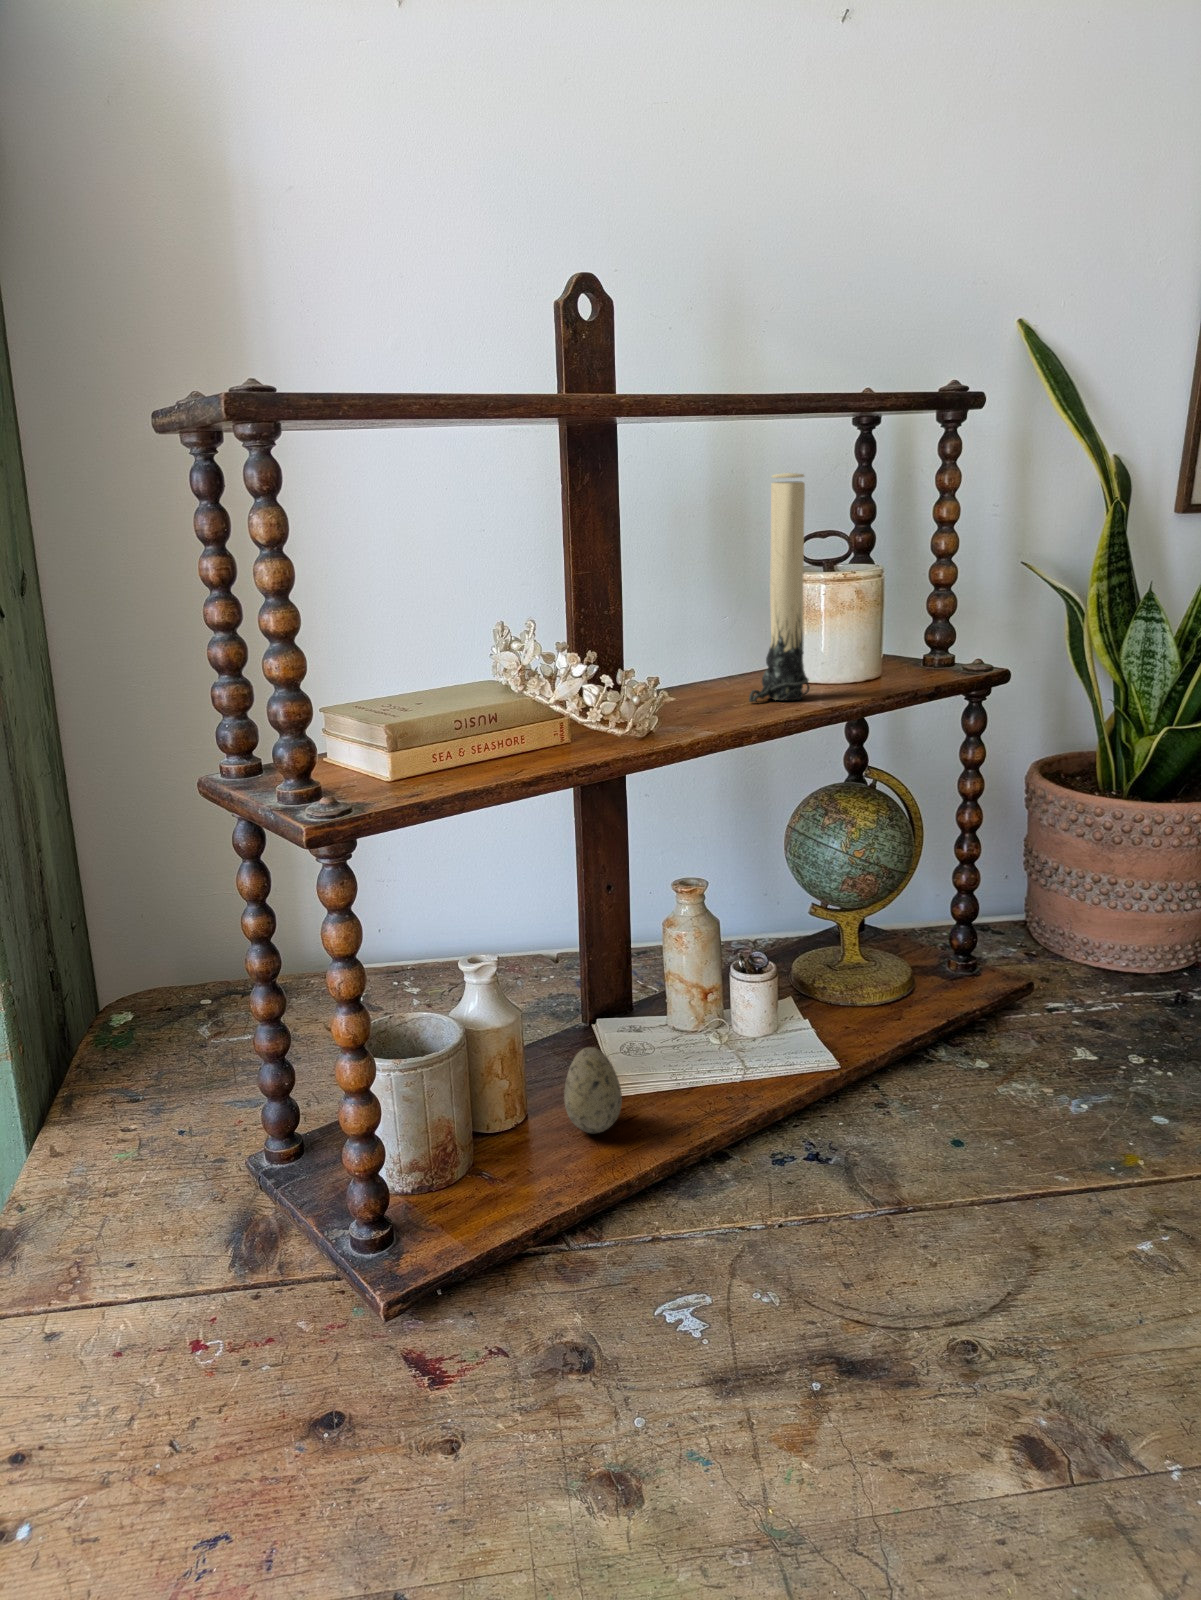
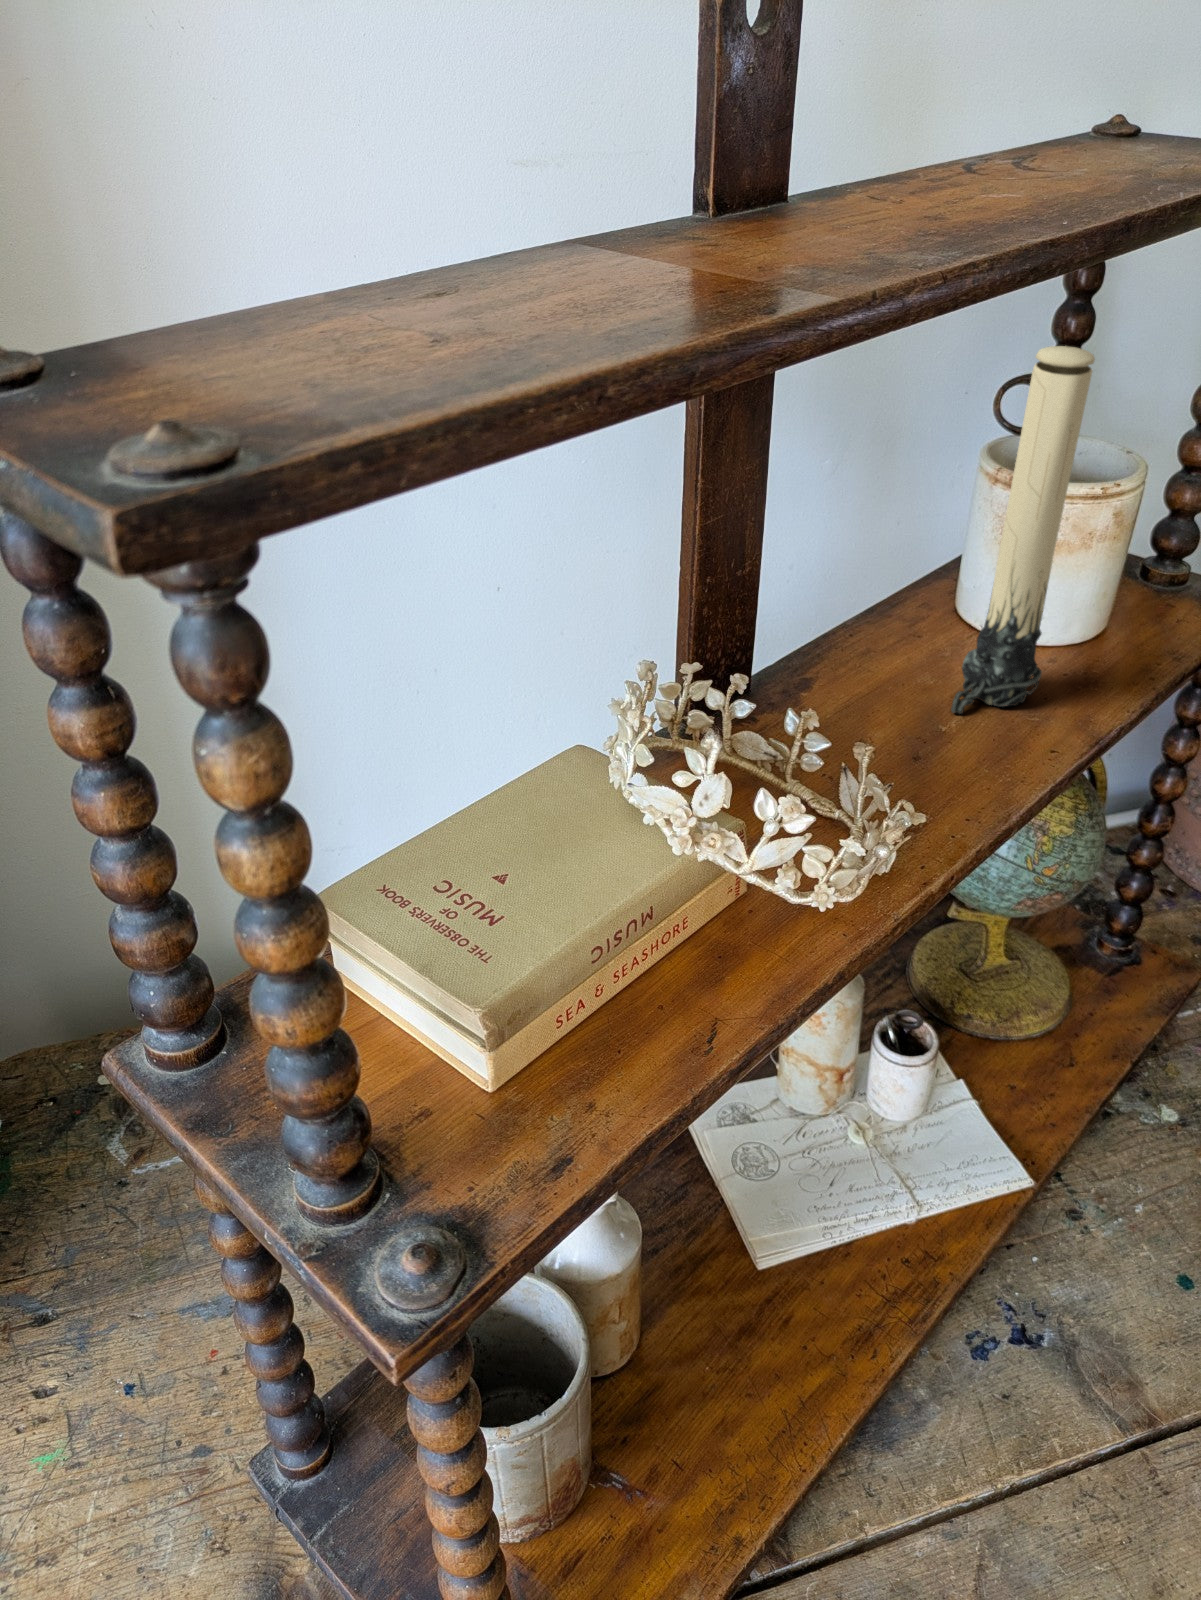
decorative egg: present [564,1047,622,1133] -> none [707,1281,789,1382]

